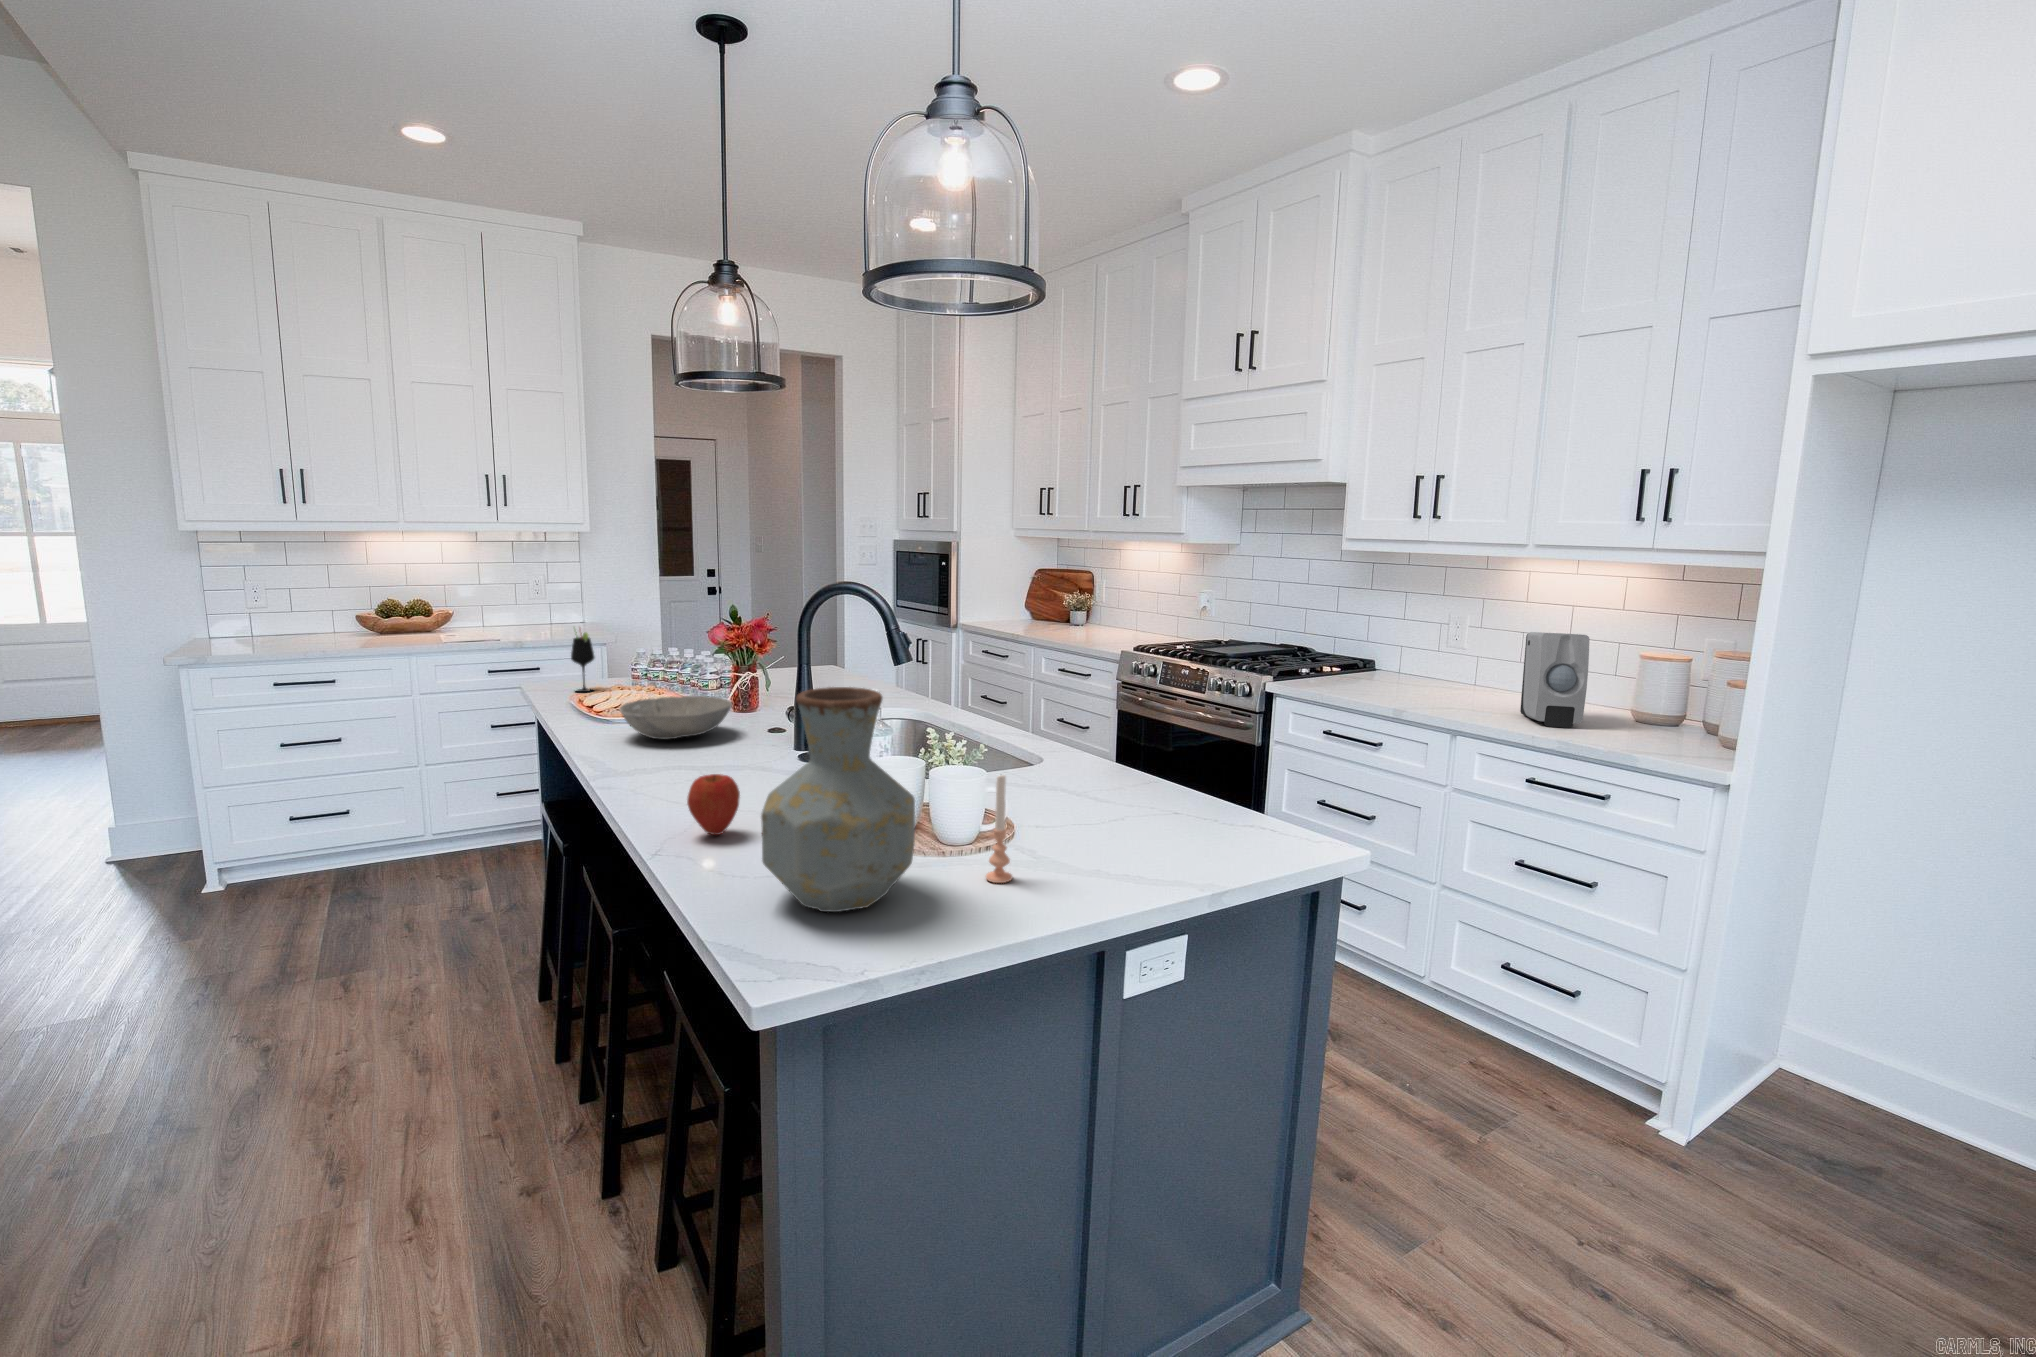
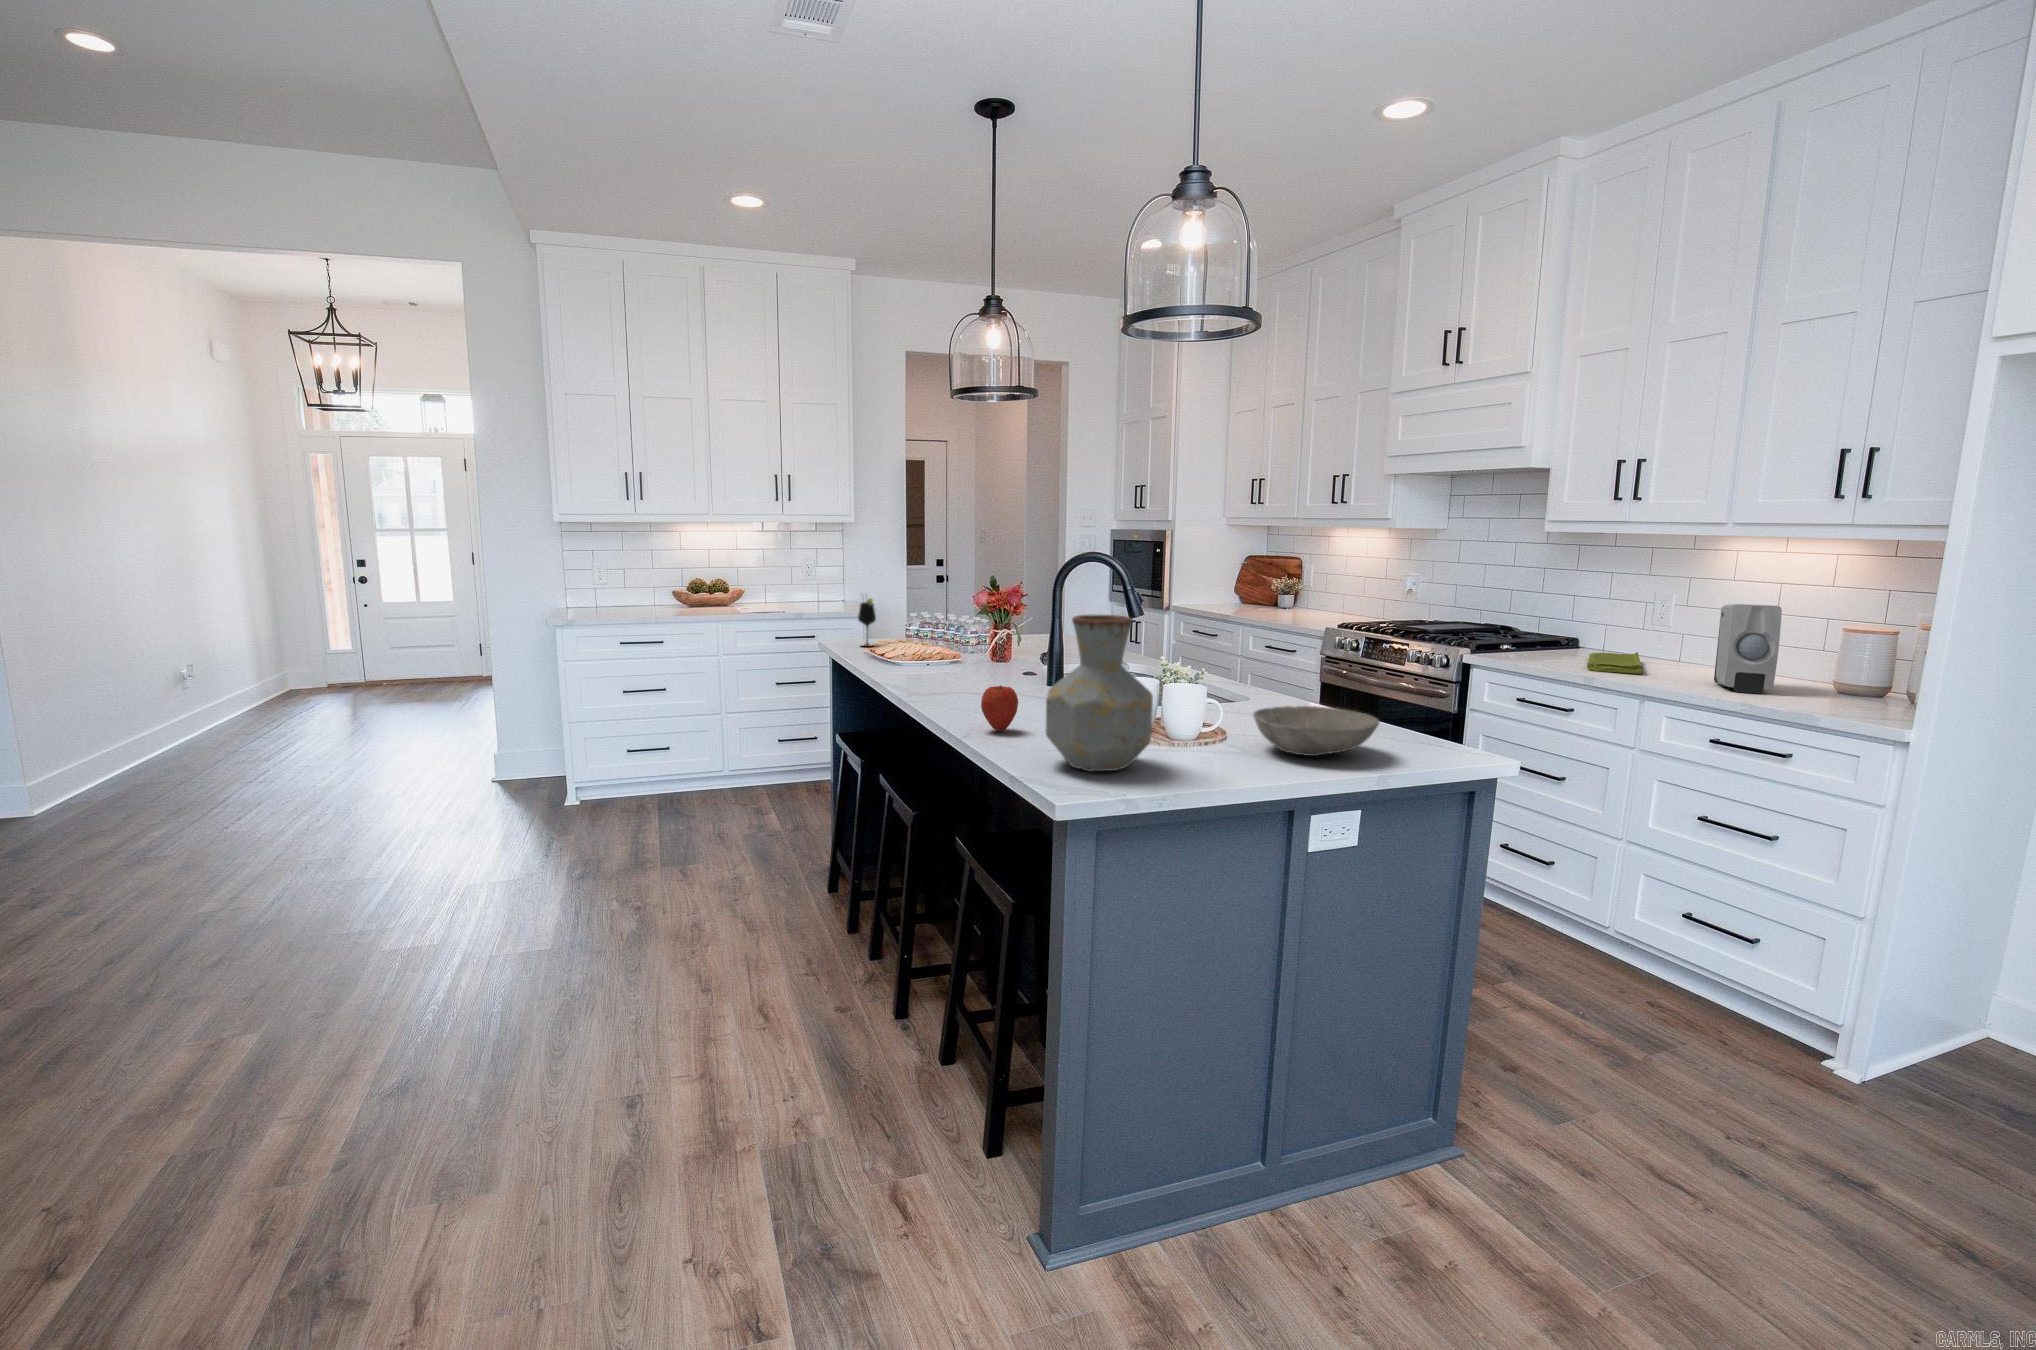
dish towel: none [1390,678,1449,705] -> present [1587,652,1643,674]
bowl: present [620,696,732,739] -> present [1253,706,1380,756]
candle: present [986,775,1012,883] -> none [1203,683,1224,764]

